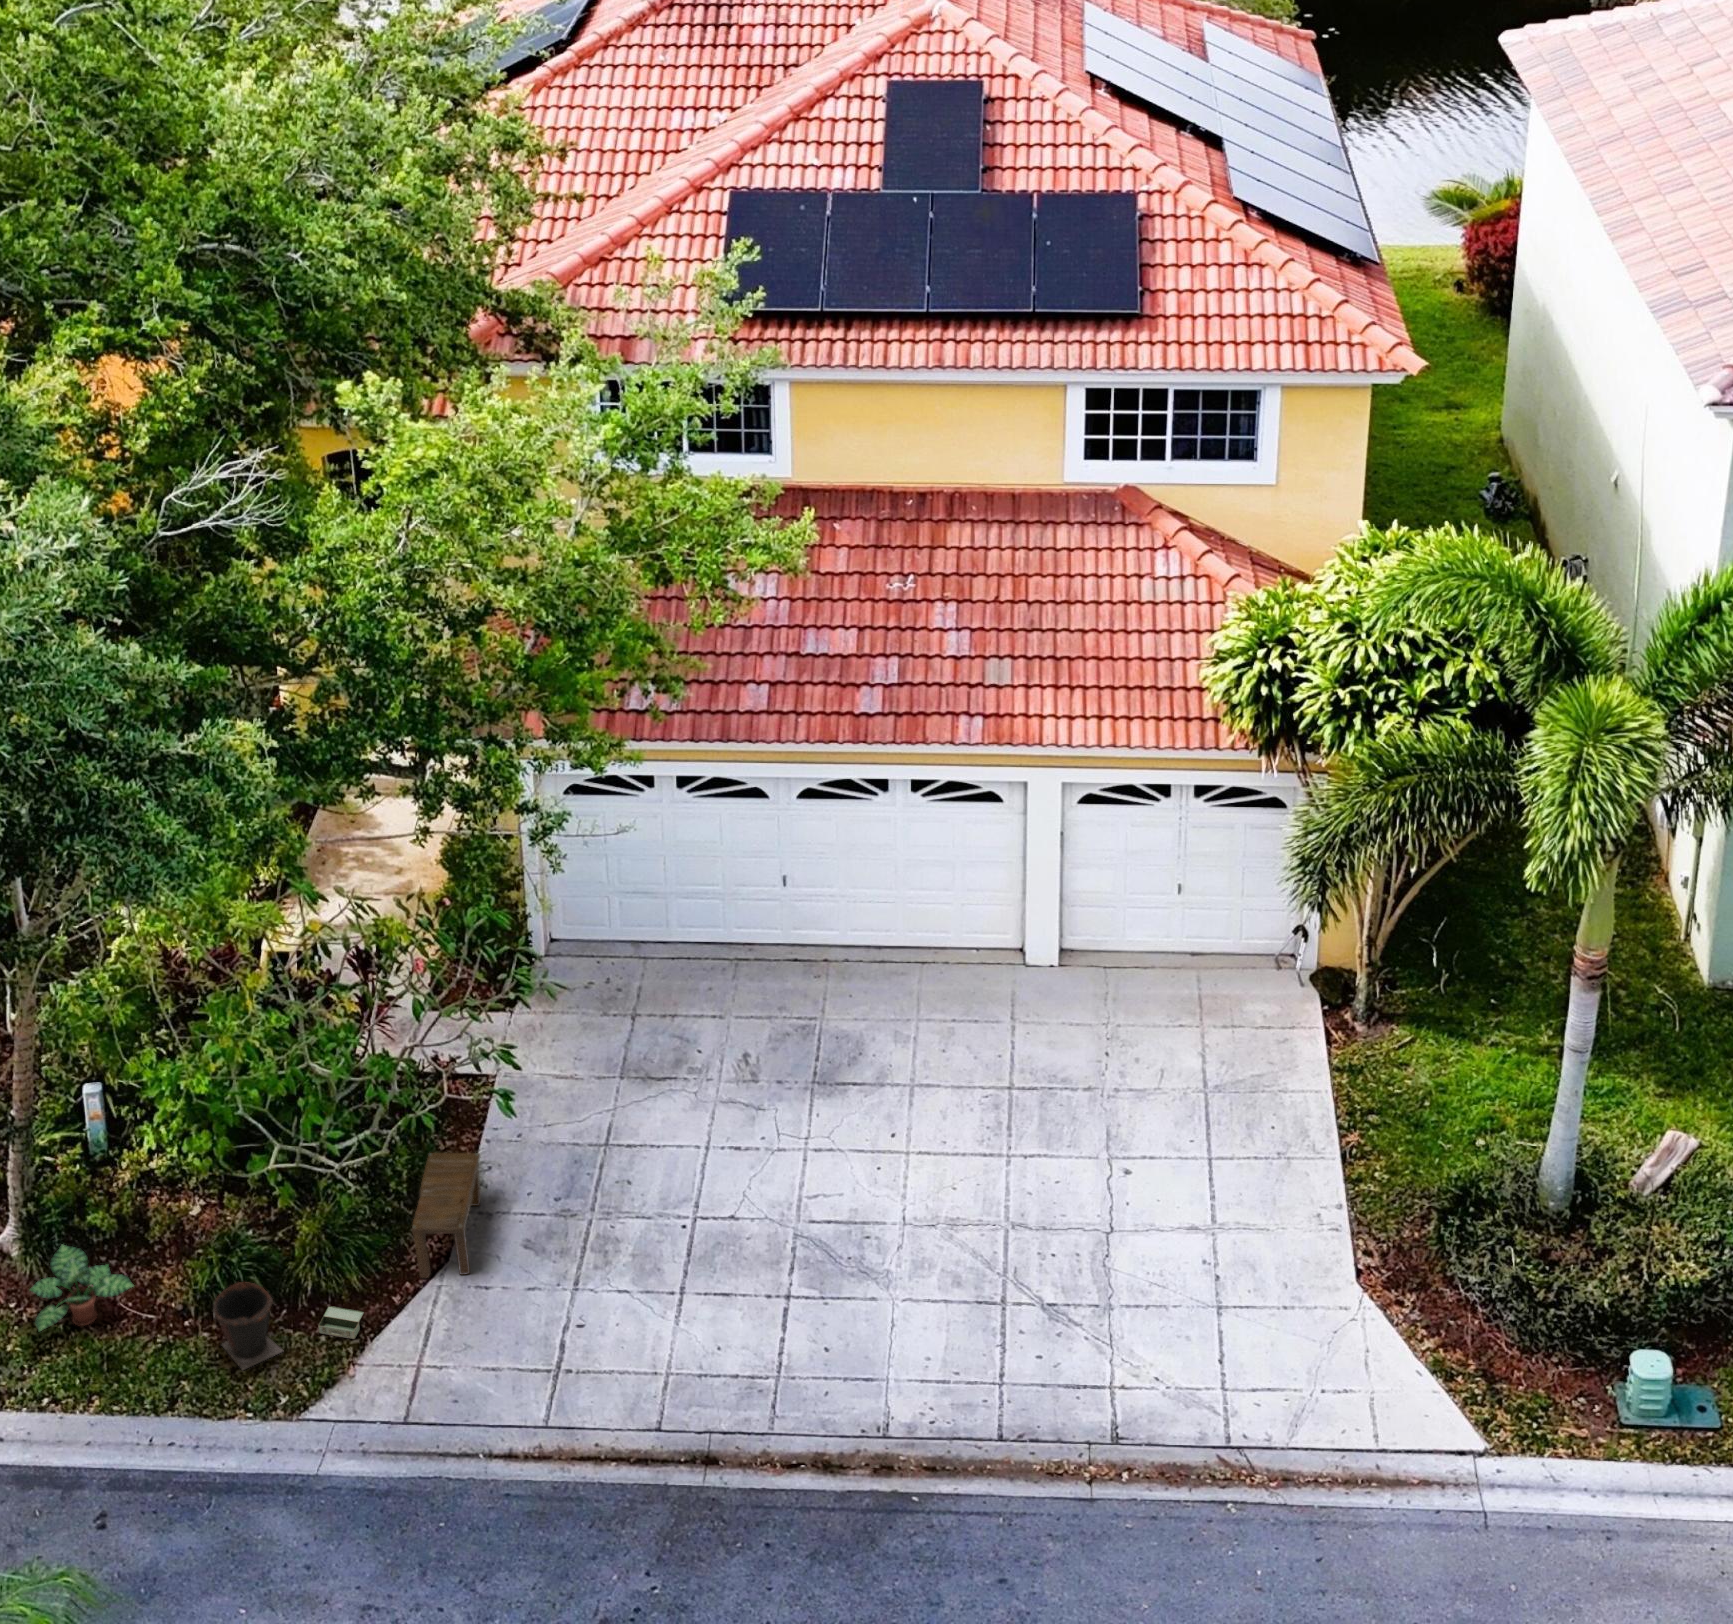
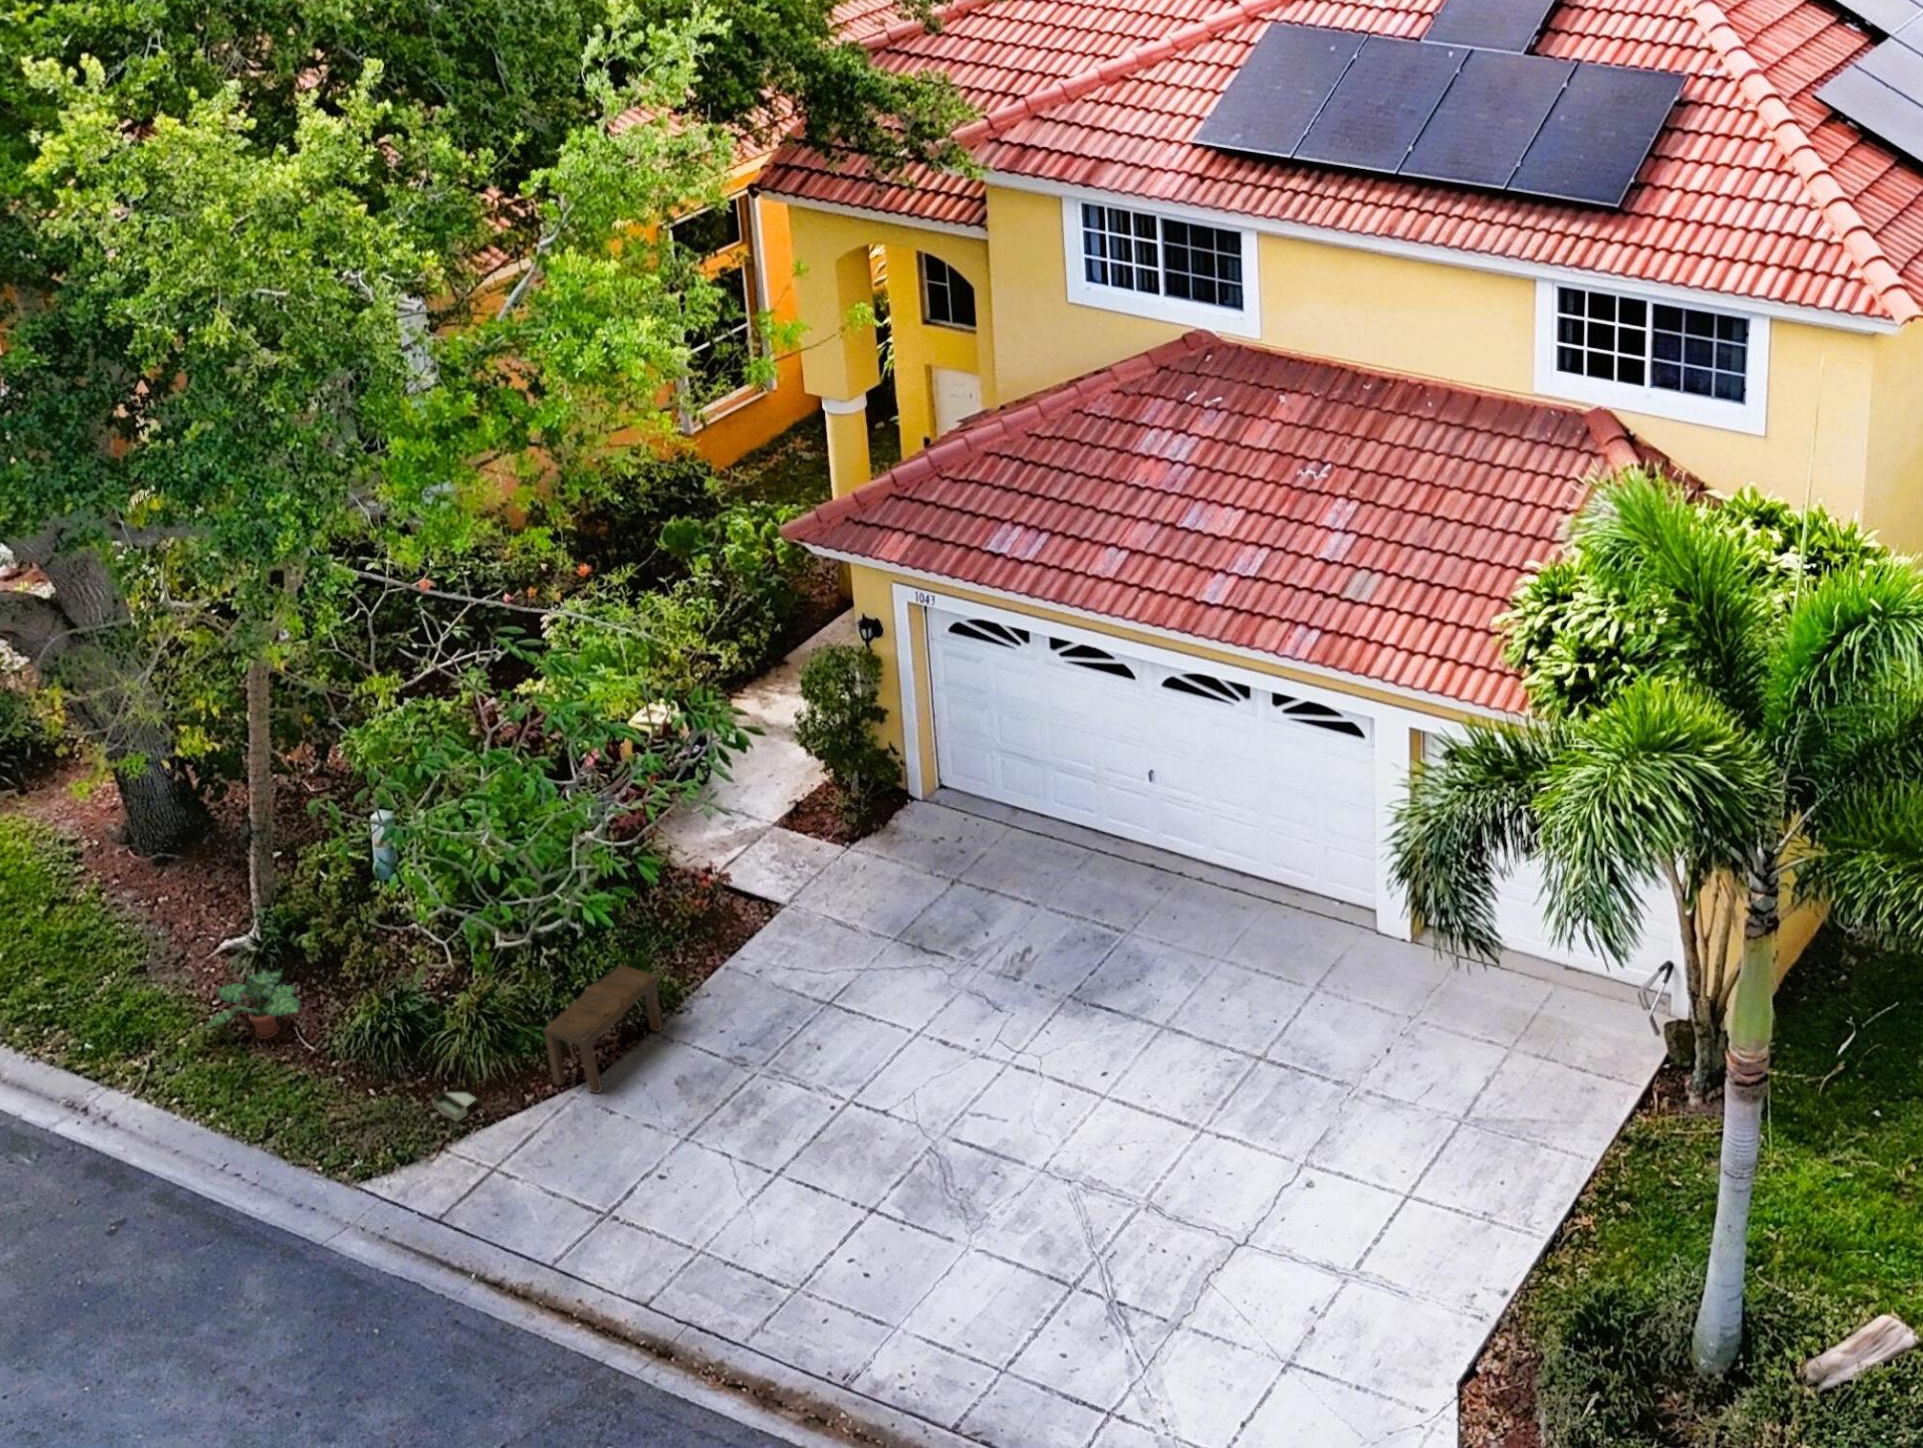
bucket: present [213,1282,284,1370] -> none [326,1034,393,1120]

